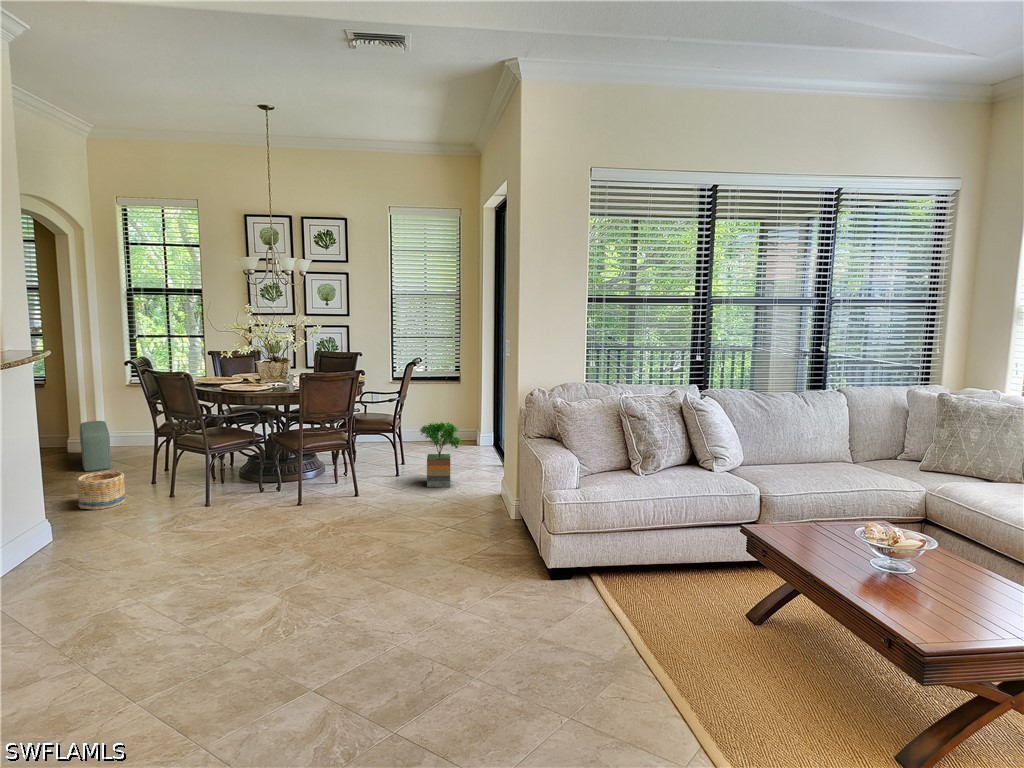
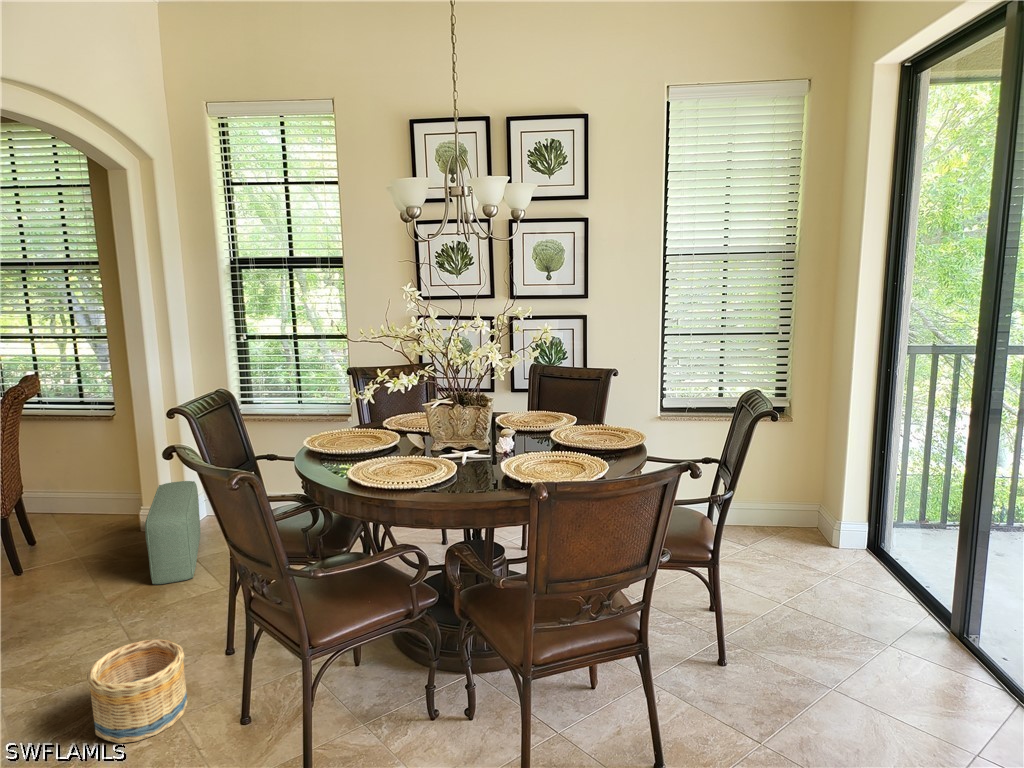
potted tree: present [420,422,461,487] -> none [805,556,932,724]

